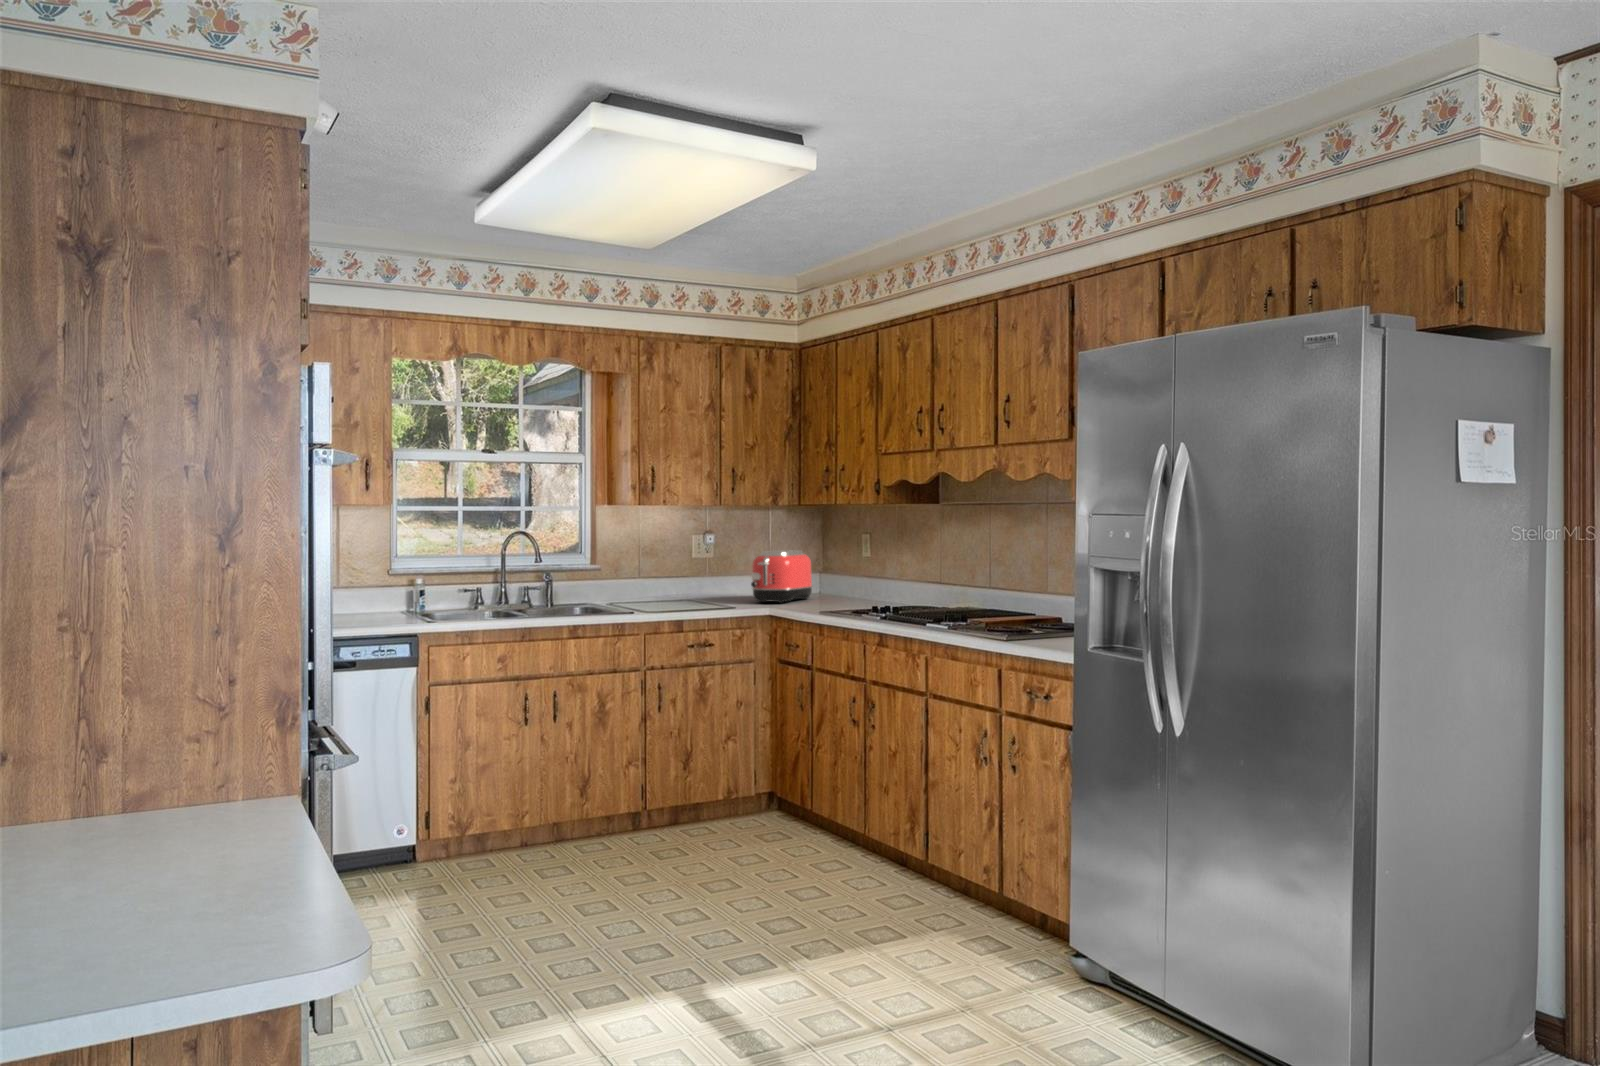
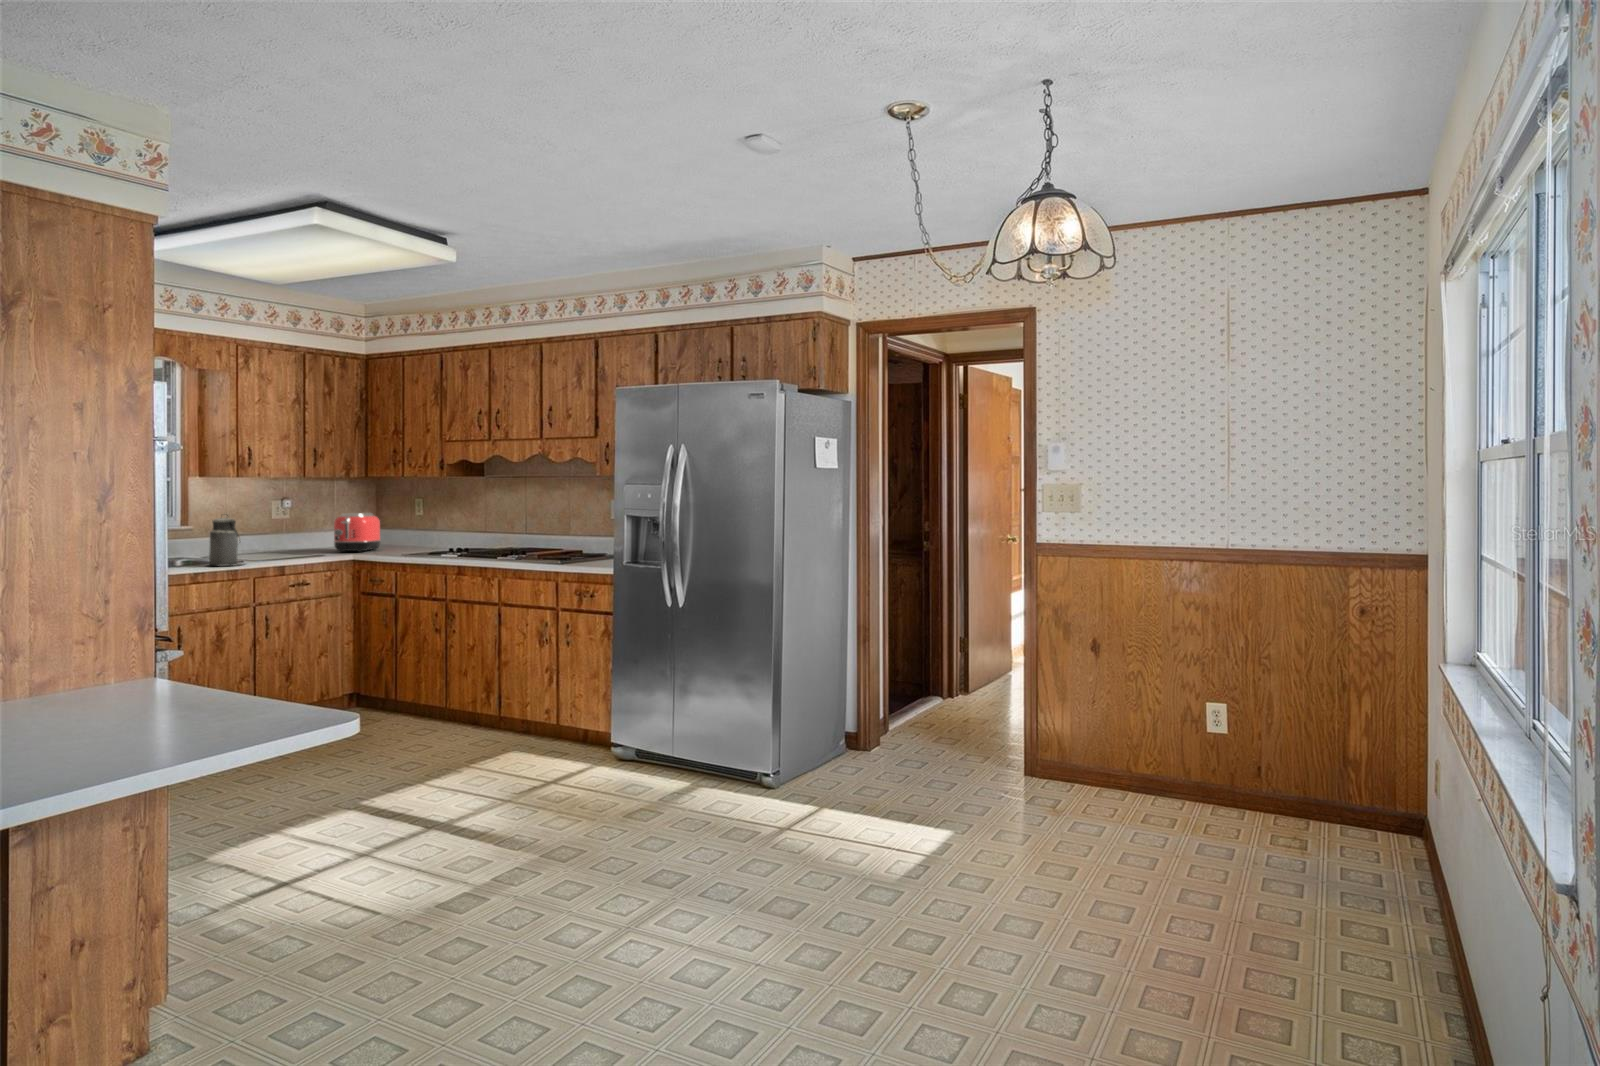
canister: none [585,555,632,622] -> present [209,515,244,566]

